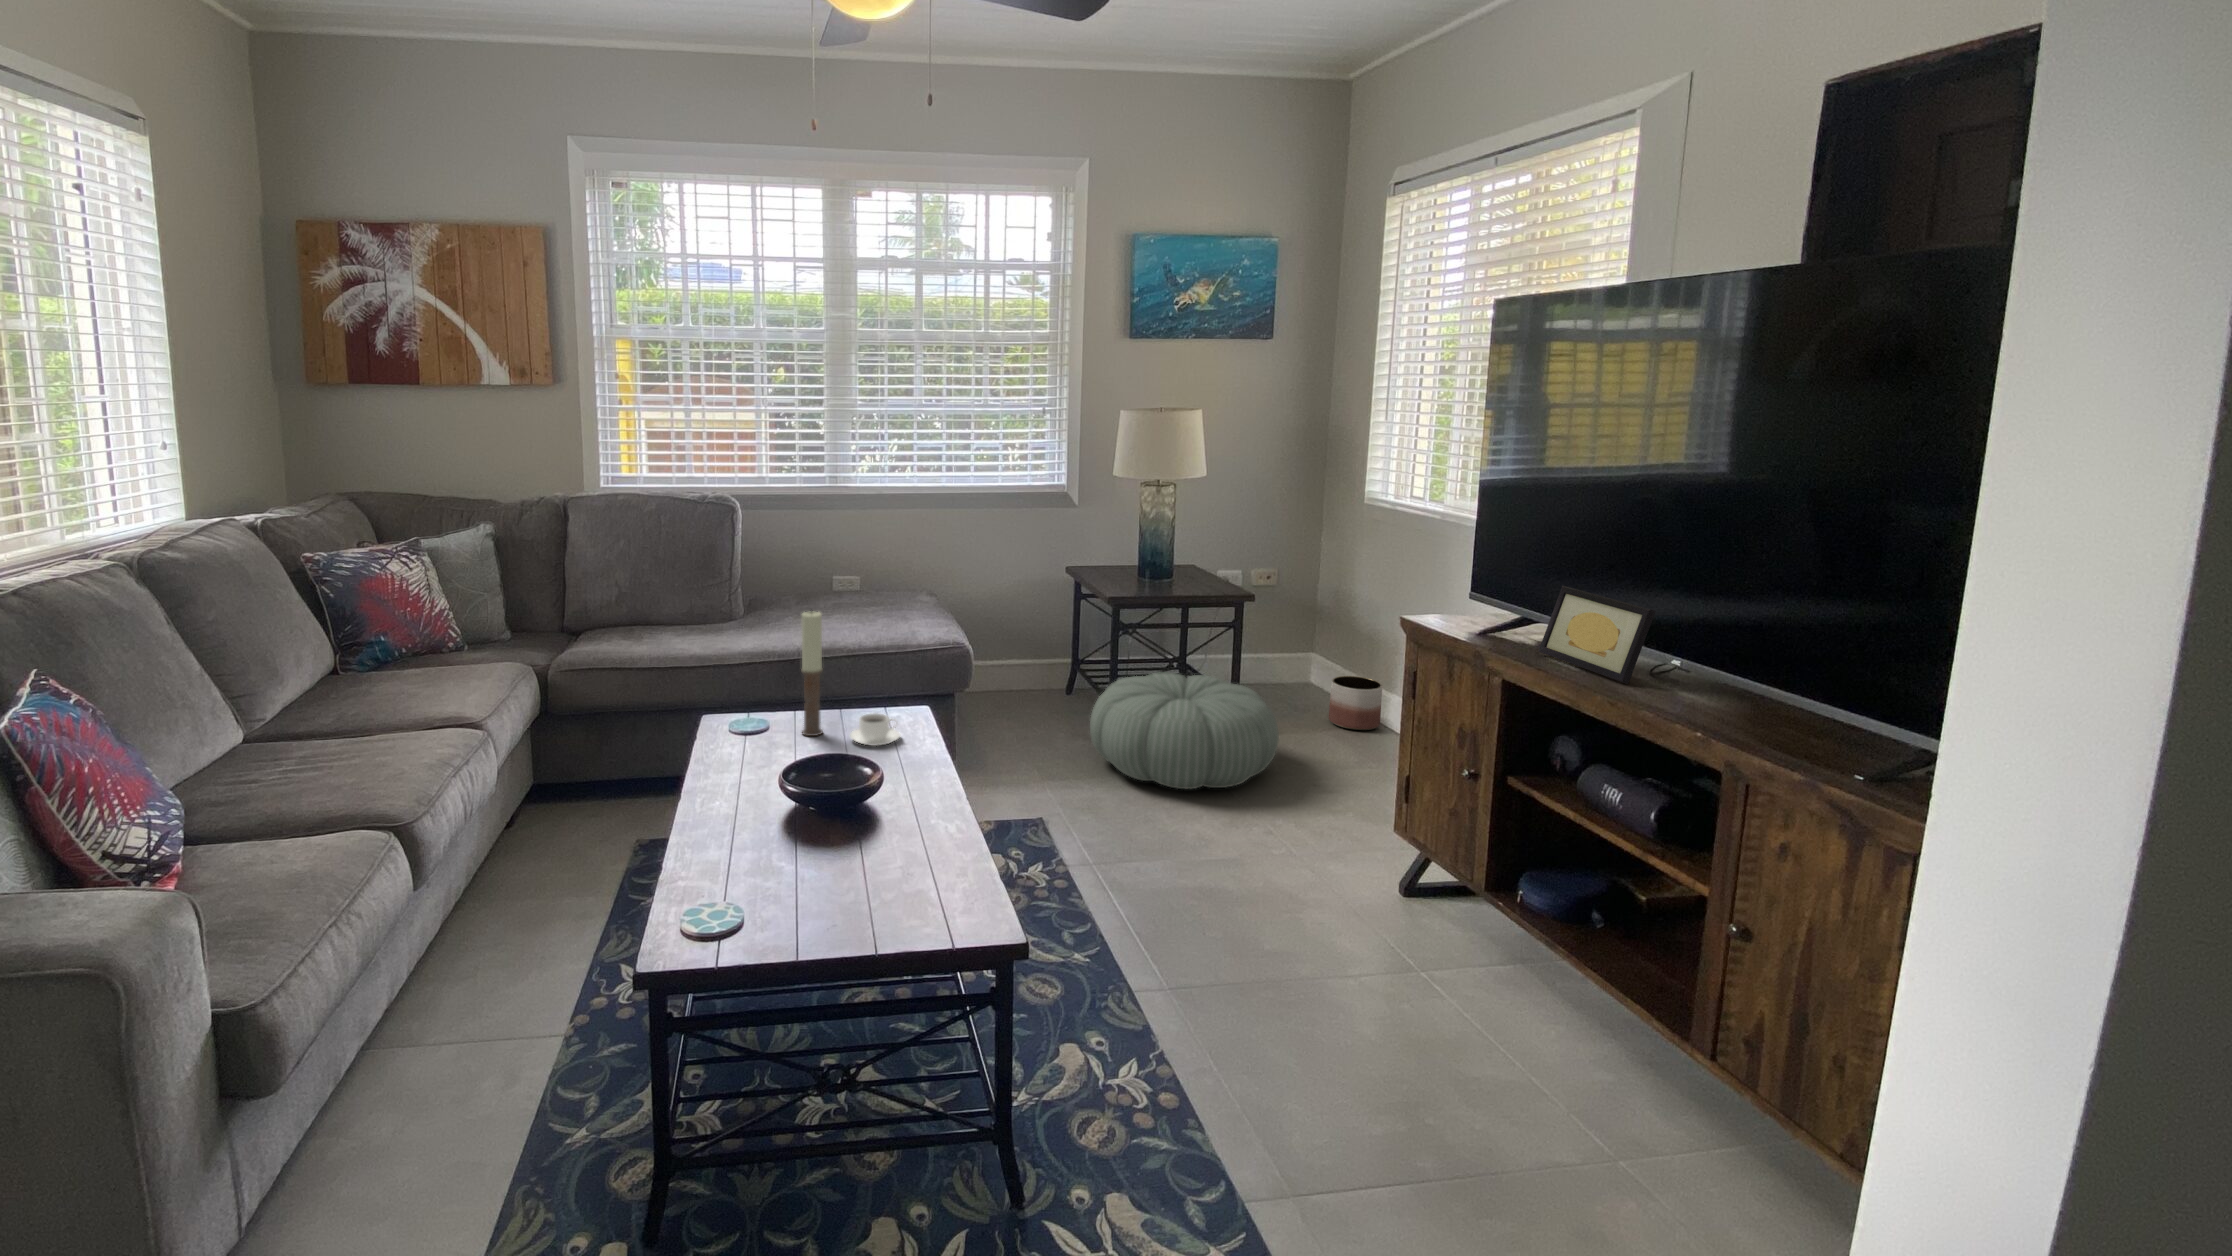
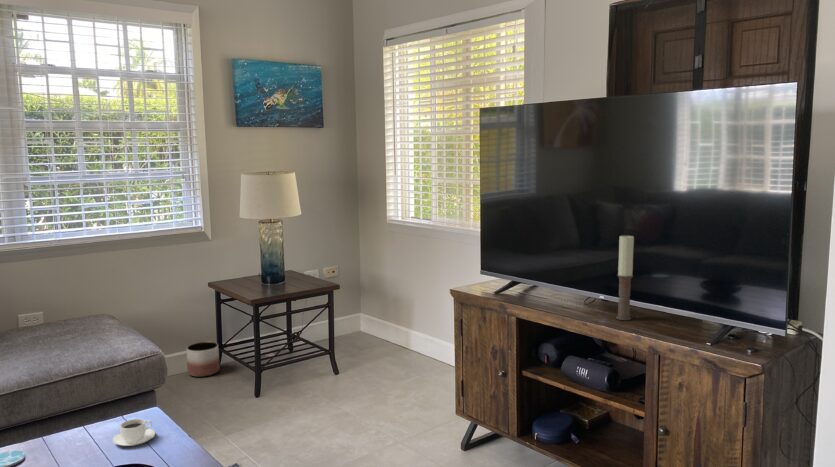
picture frame: present [1539,586,1656,684] -> none [532,263,592,312]
candle: present [801,611,823,736] -> present [616,234,634,320]
pouf: present [1090,673,1279,789] -> none [251,341,369,417]
planter: present [1329,676,1382,730] -> present [187,342,220,377]

